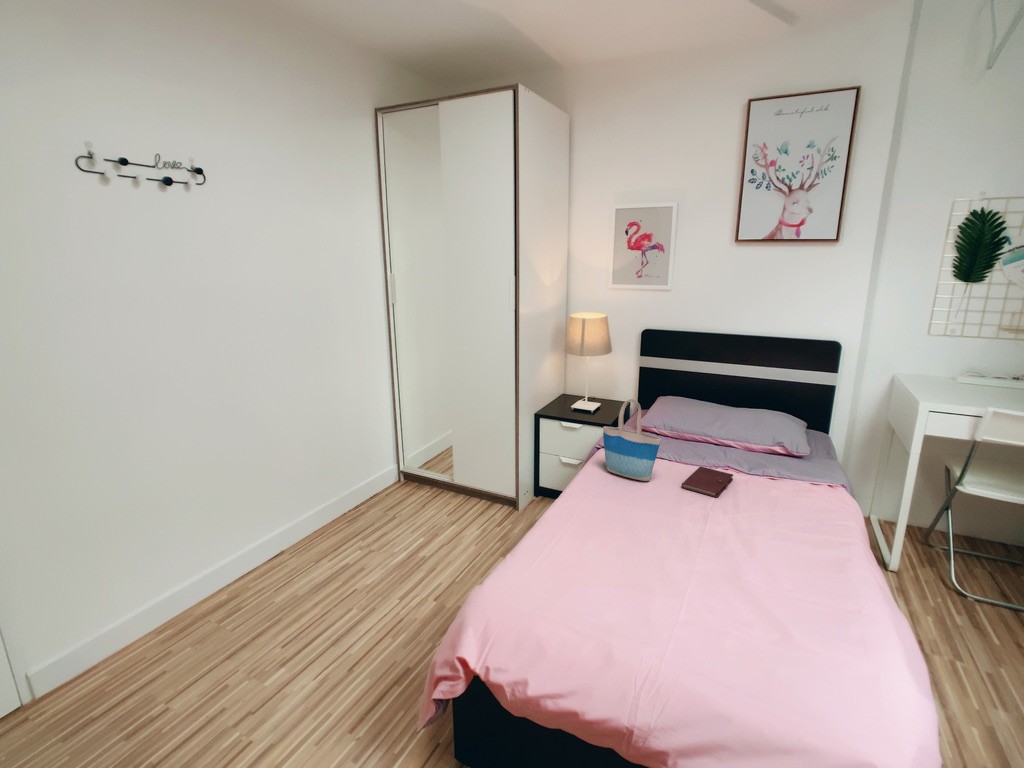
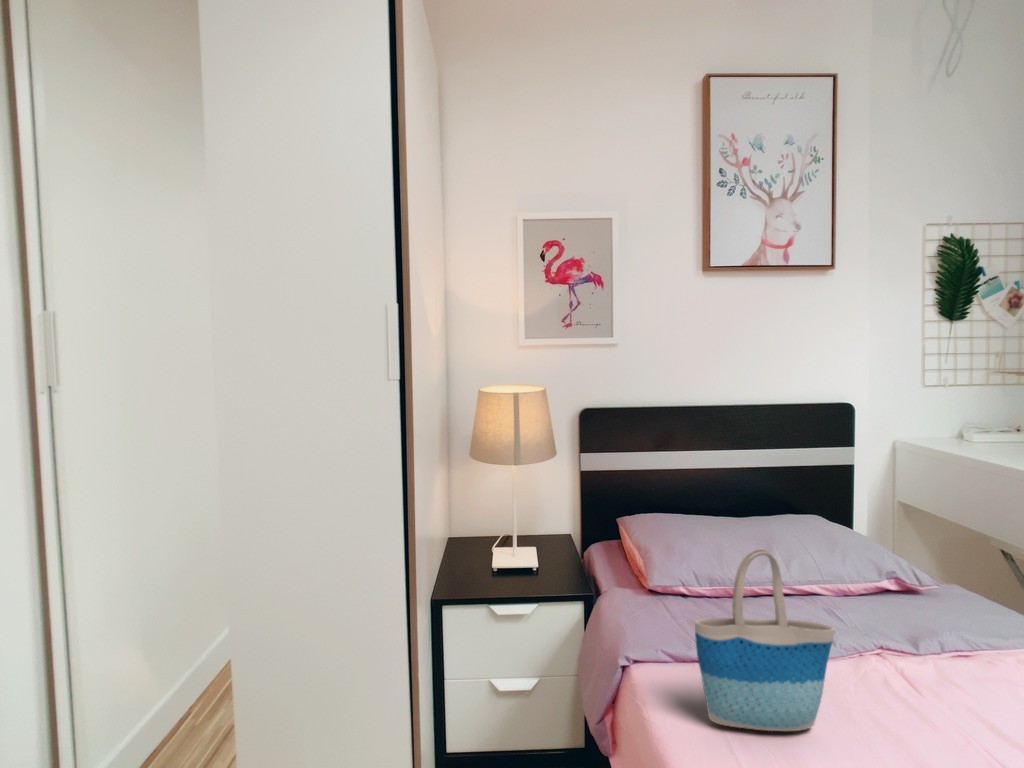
notebook: present [682,467,733,497] -> none [837,655,962,731]

